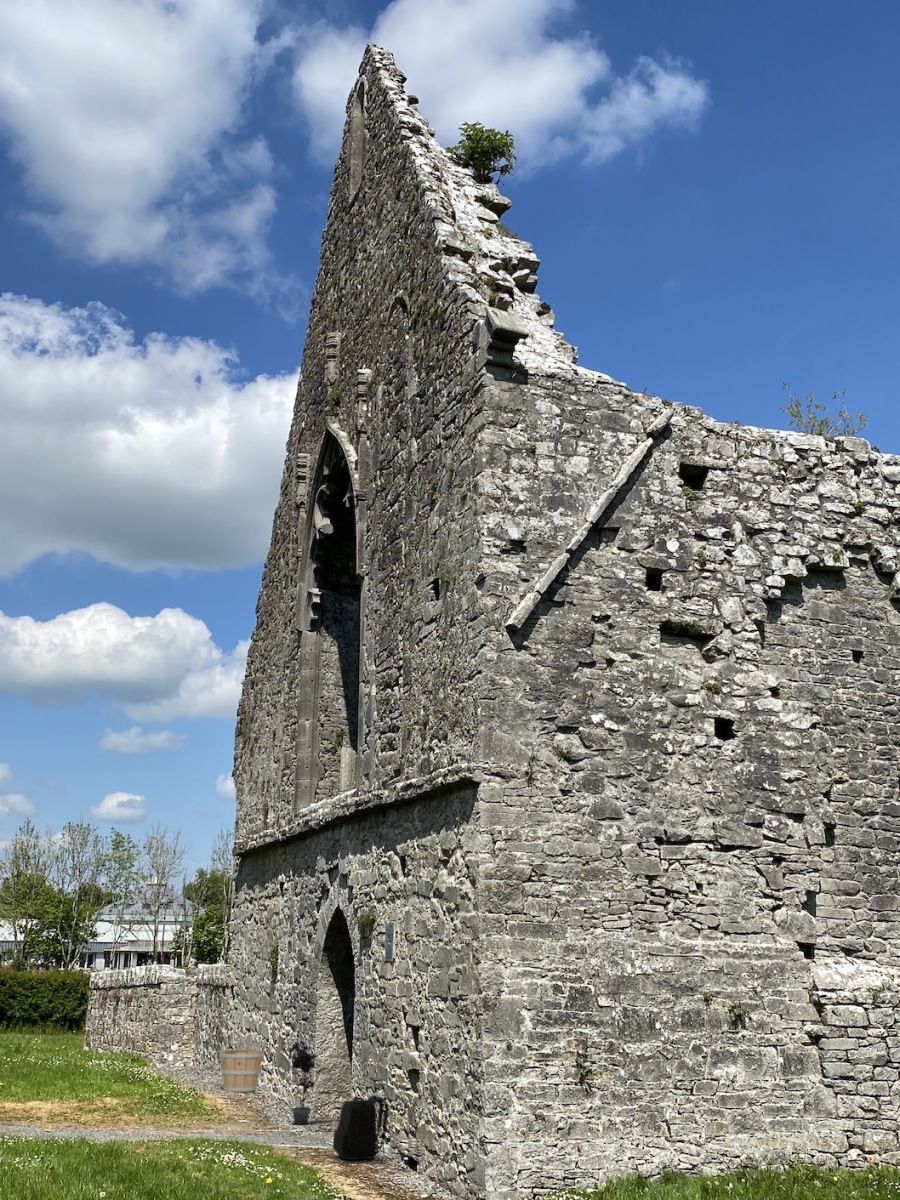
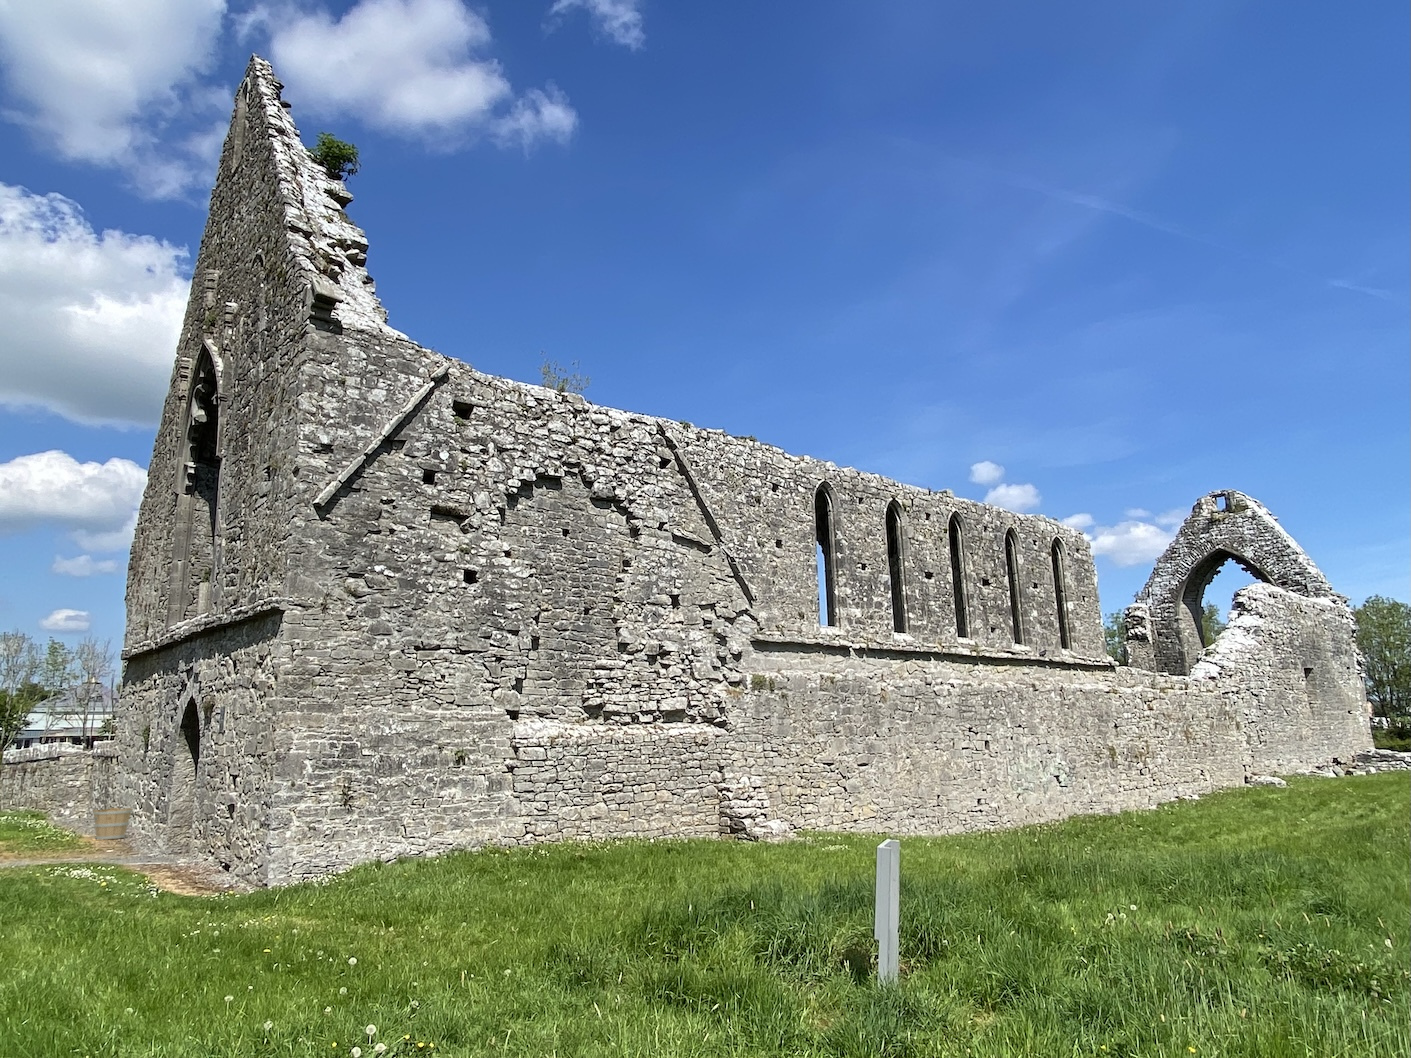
potted plant: present [289,1040,319,1124] -> none [144,794,173,855]
backpack: present [333,1096,389,1160] -> none [168,826,214,871]

